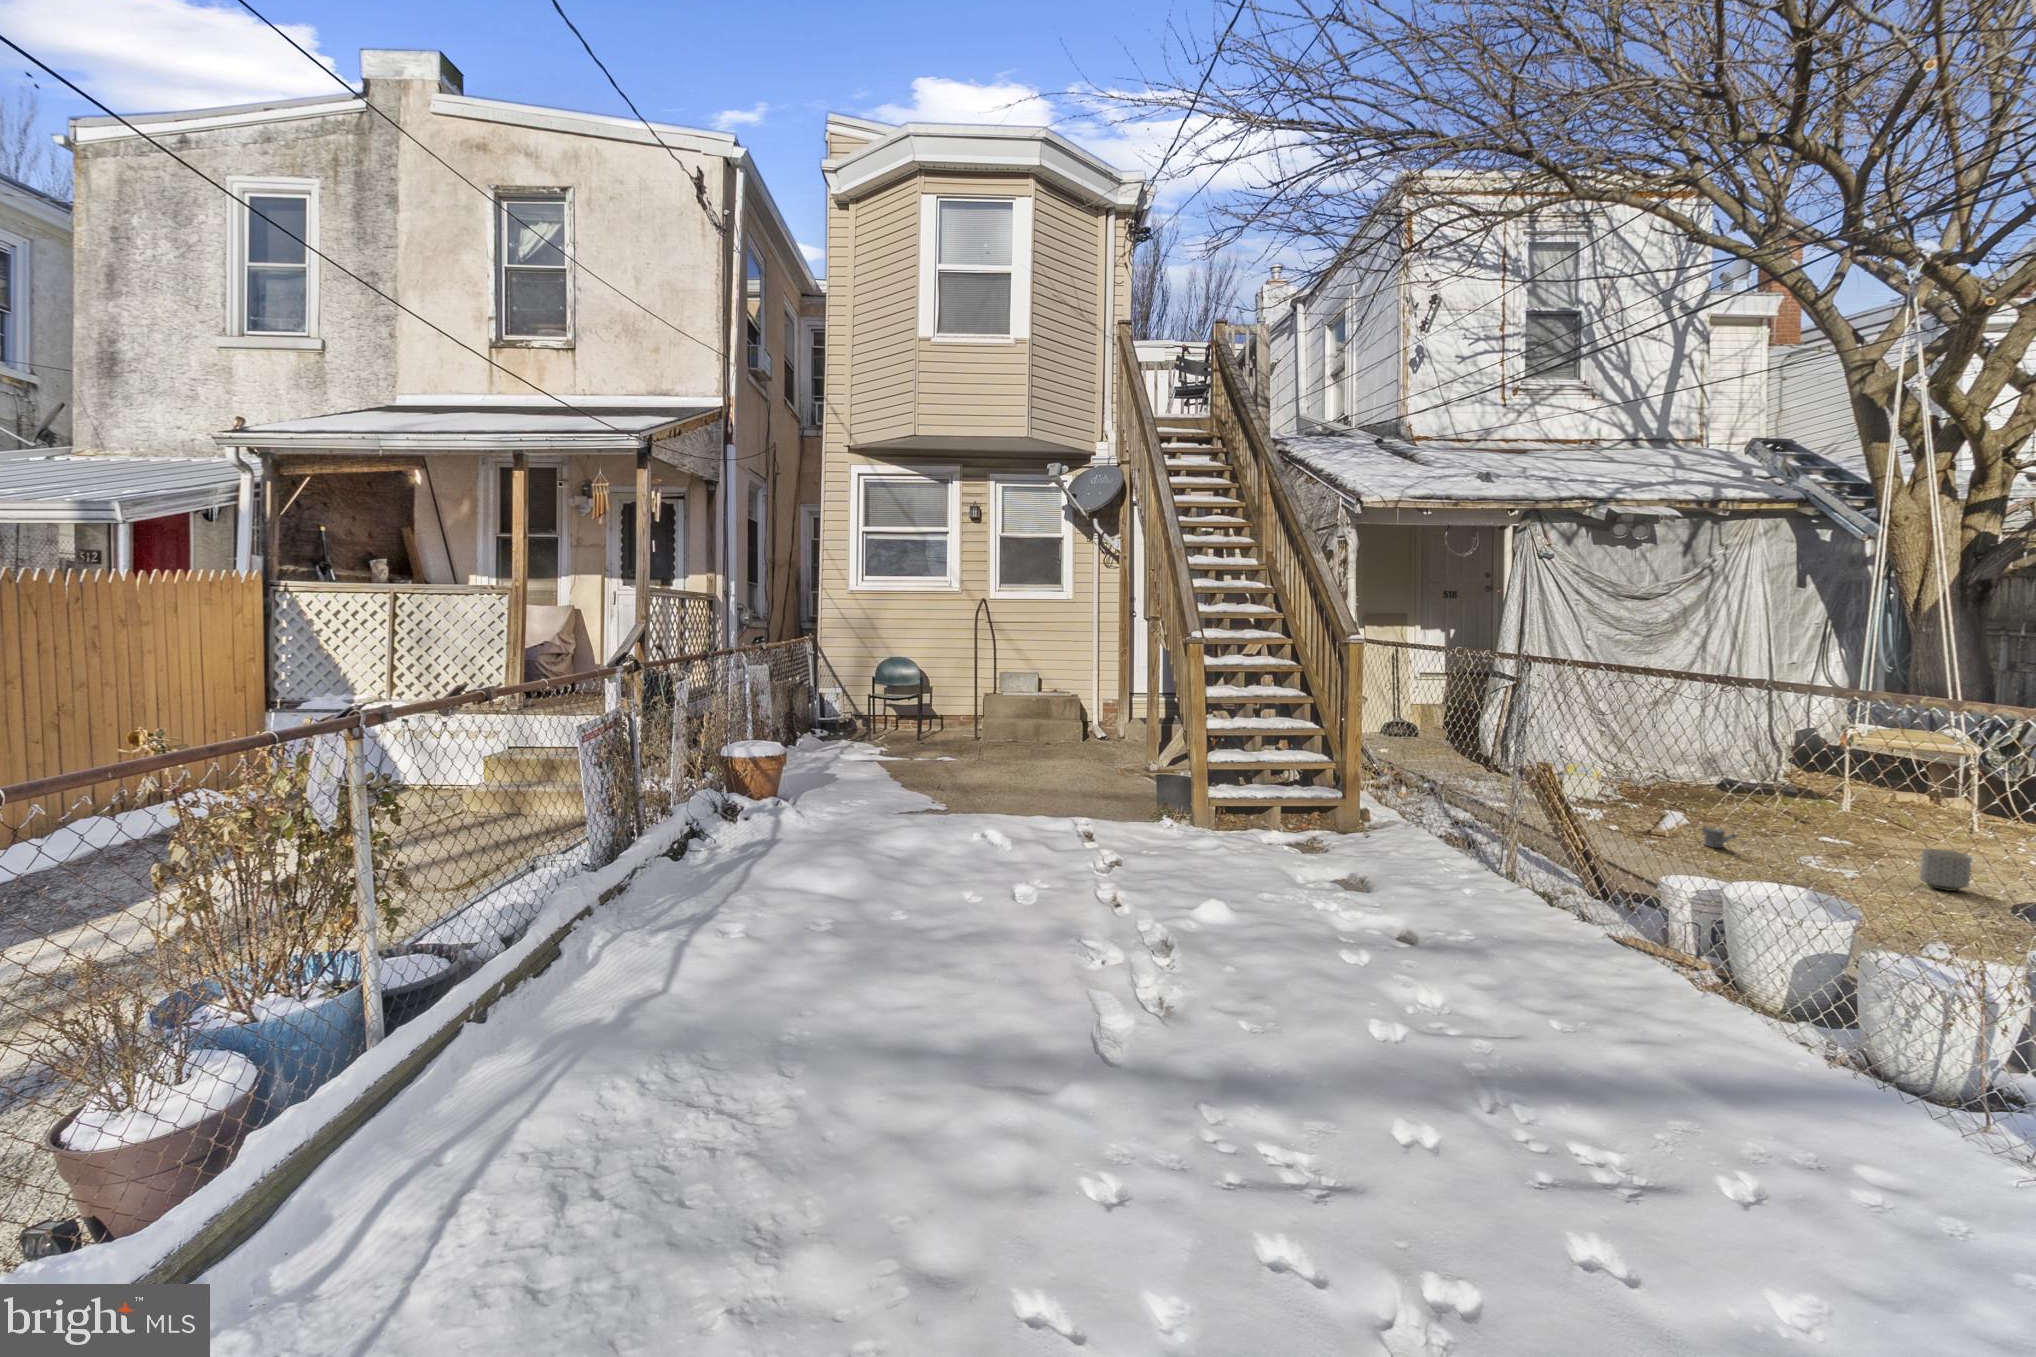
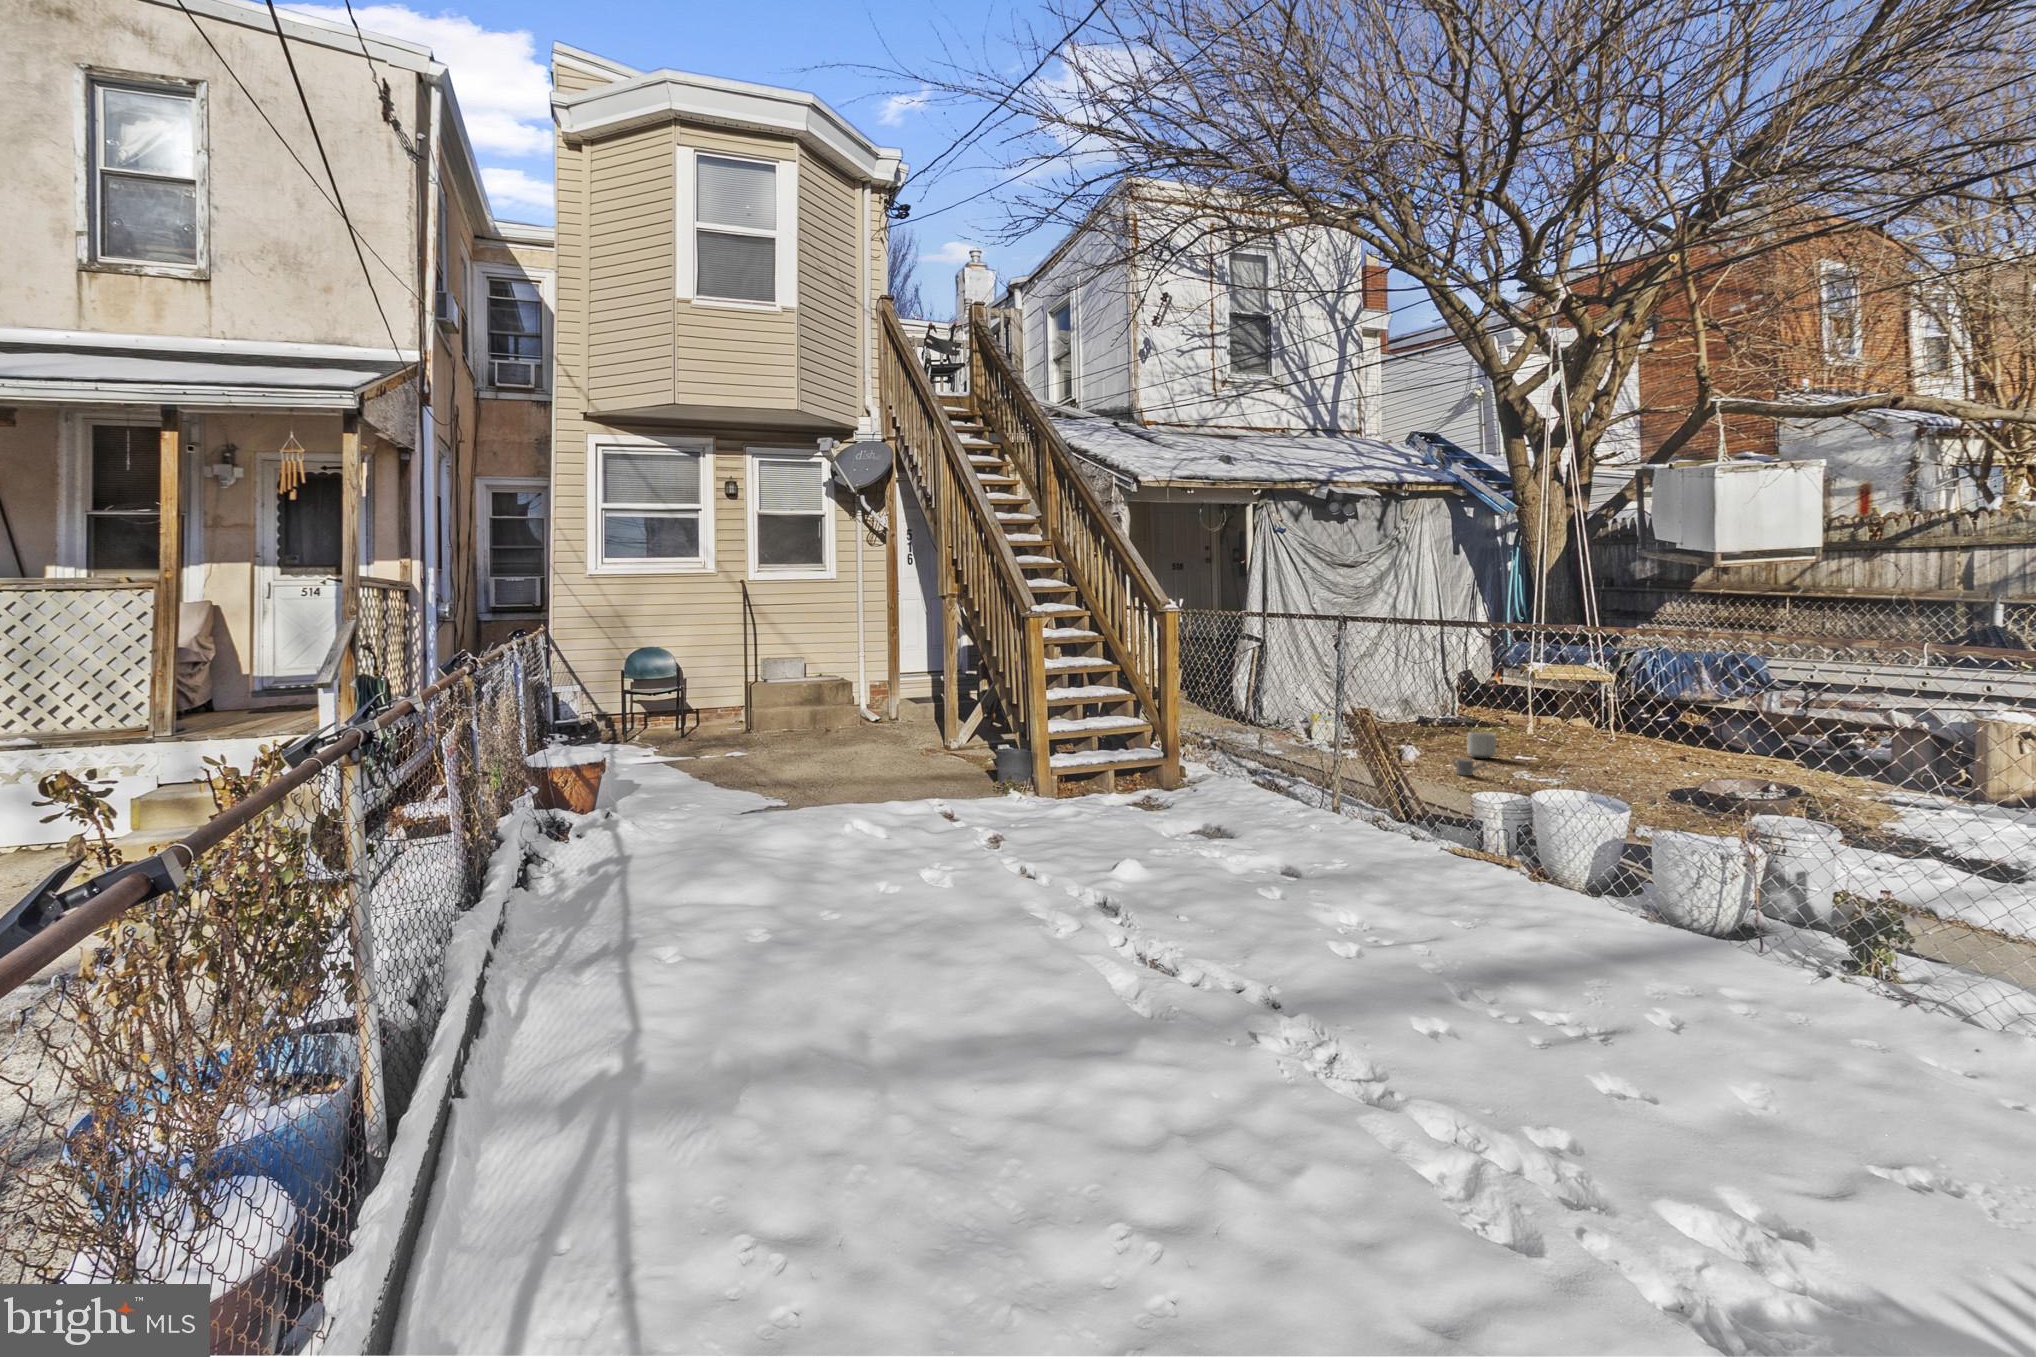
planter: present [1919,849,1972,891] -> present [1467,732,1496,759]

